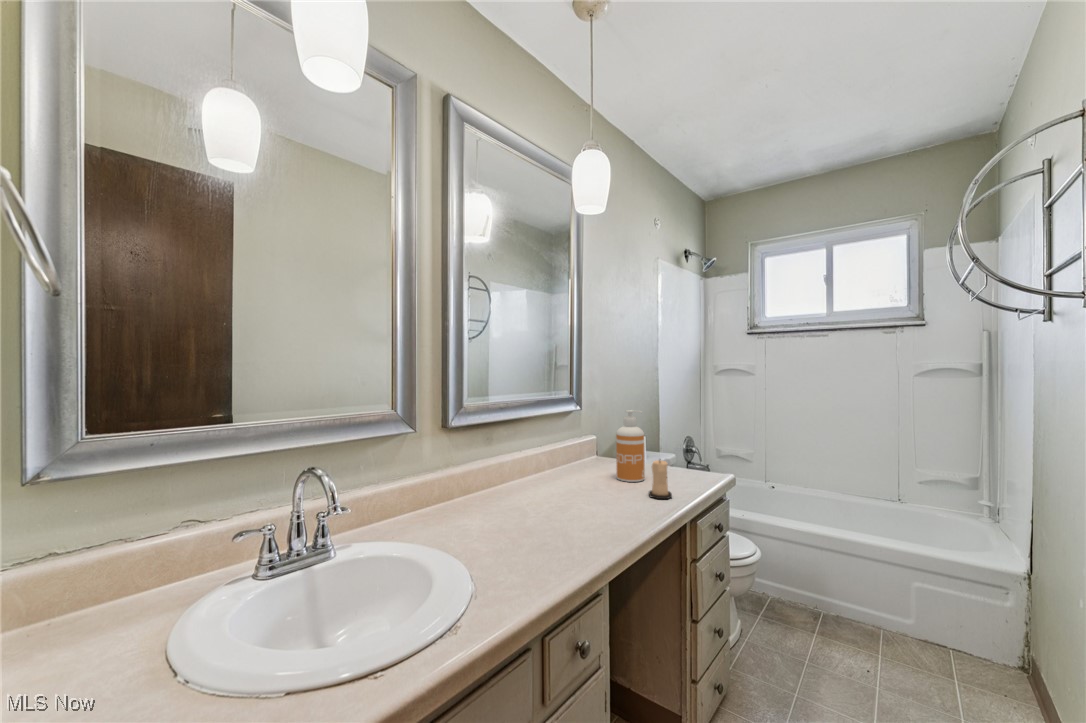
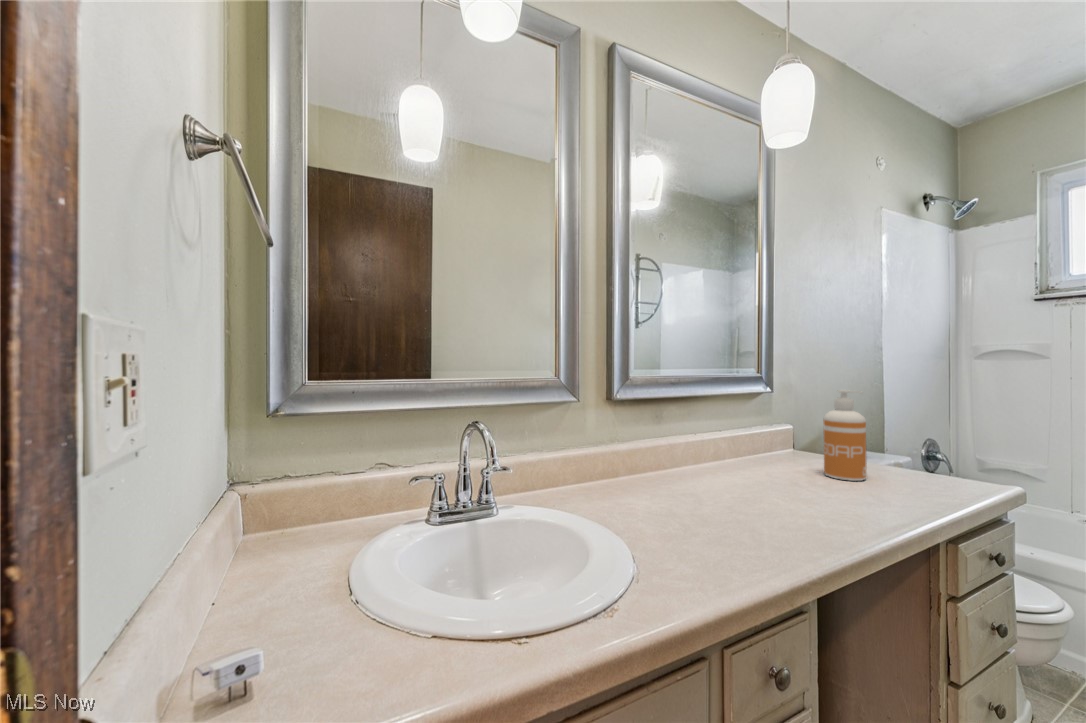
candle: present [649,459,672,499] -> none [875,451,914,506]

